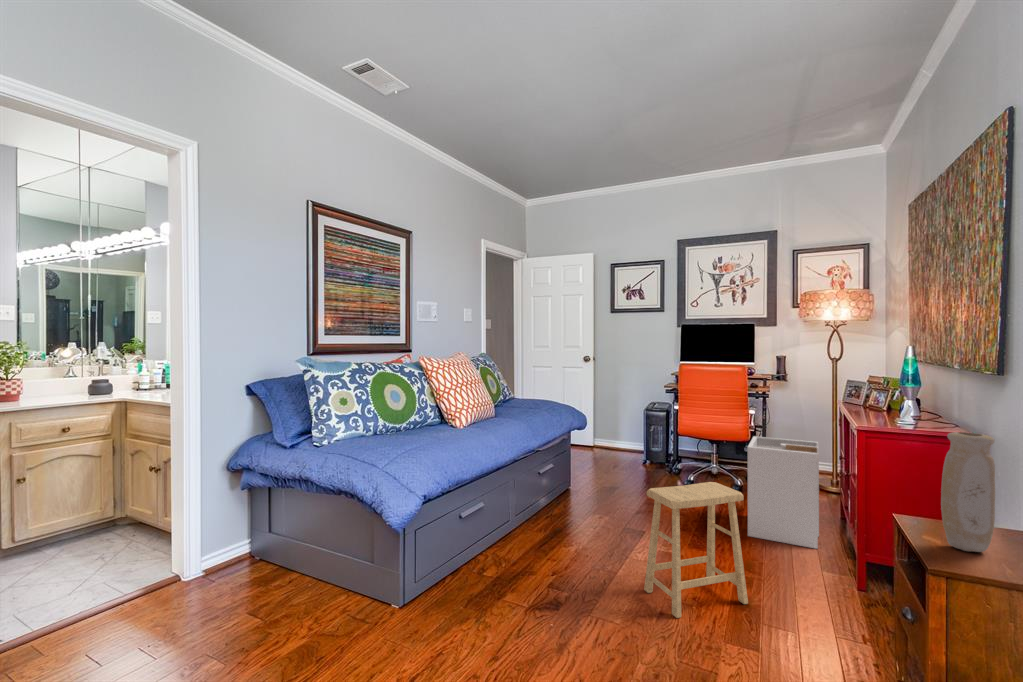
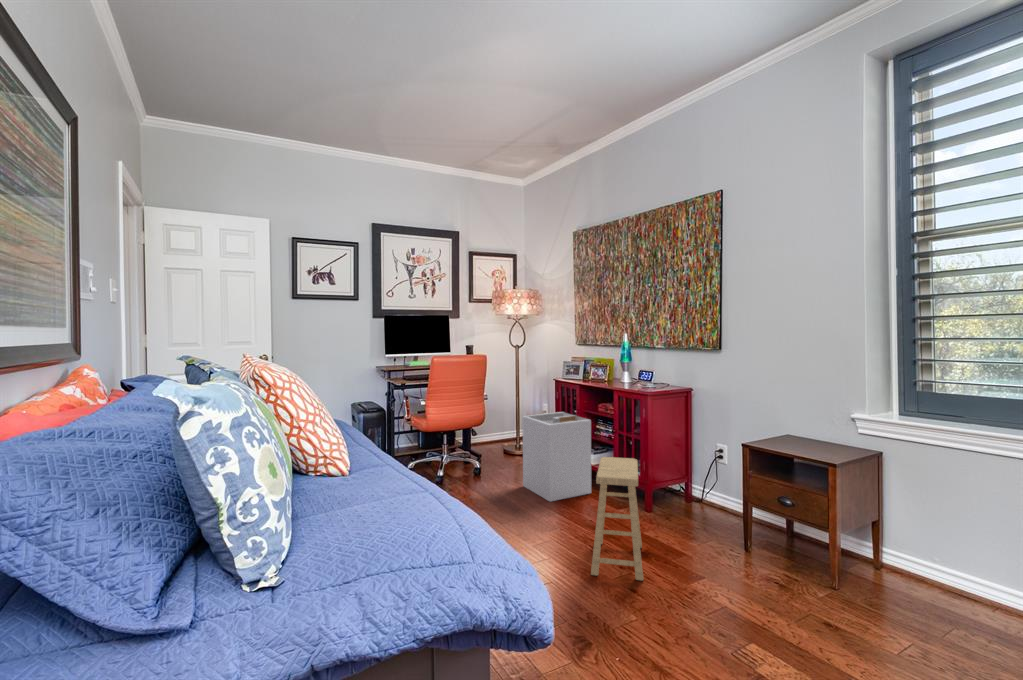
vase: present [941,432,995,552] -> none [808,384,831,450]

